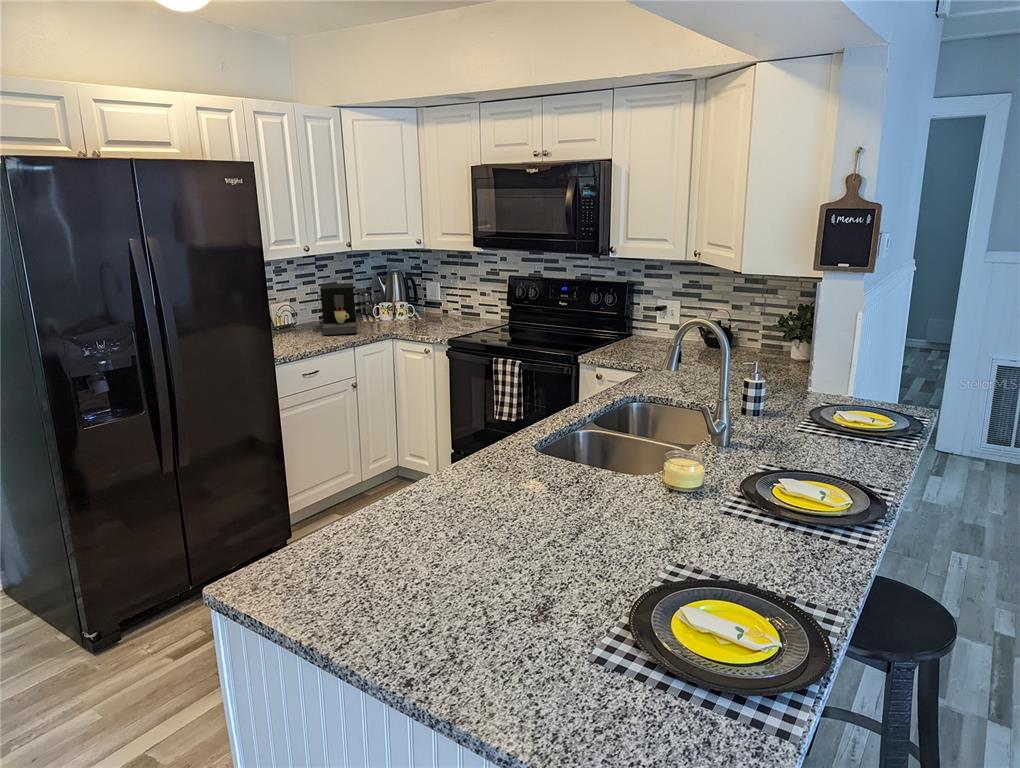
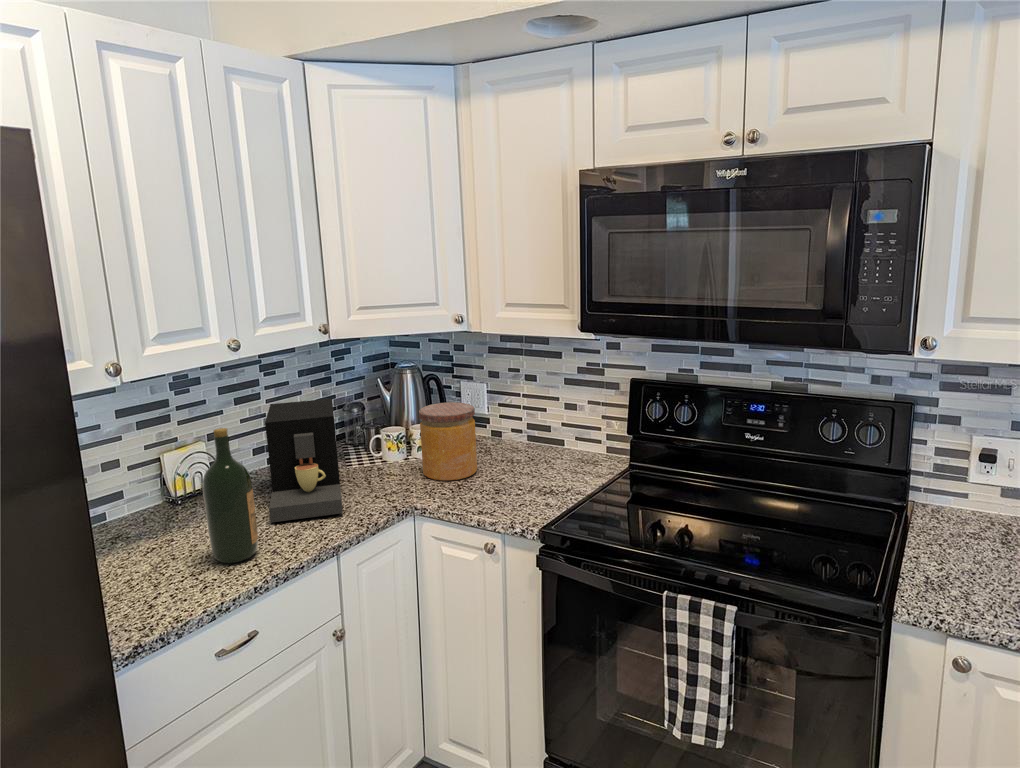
wine bottle: none [295,283,318,344] -> present [203,428,258,563]
jar: none [398,288,429,326] -> present [419,402,477,480]

